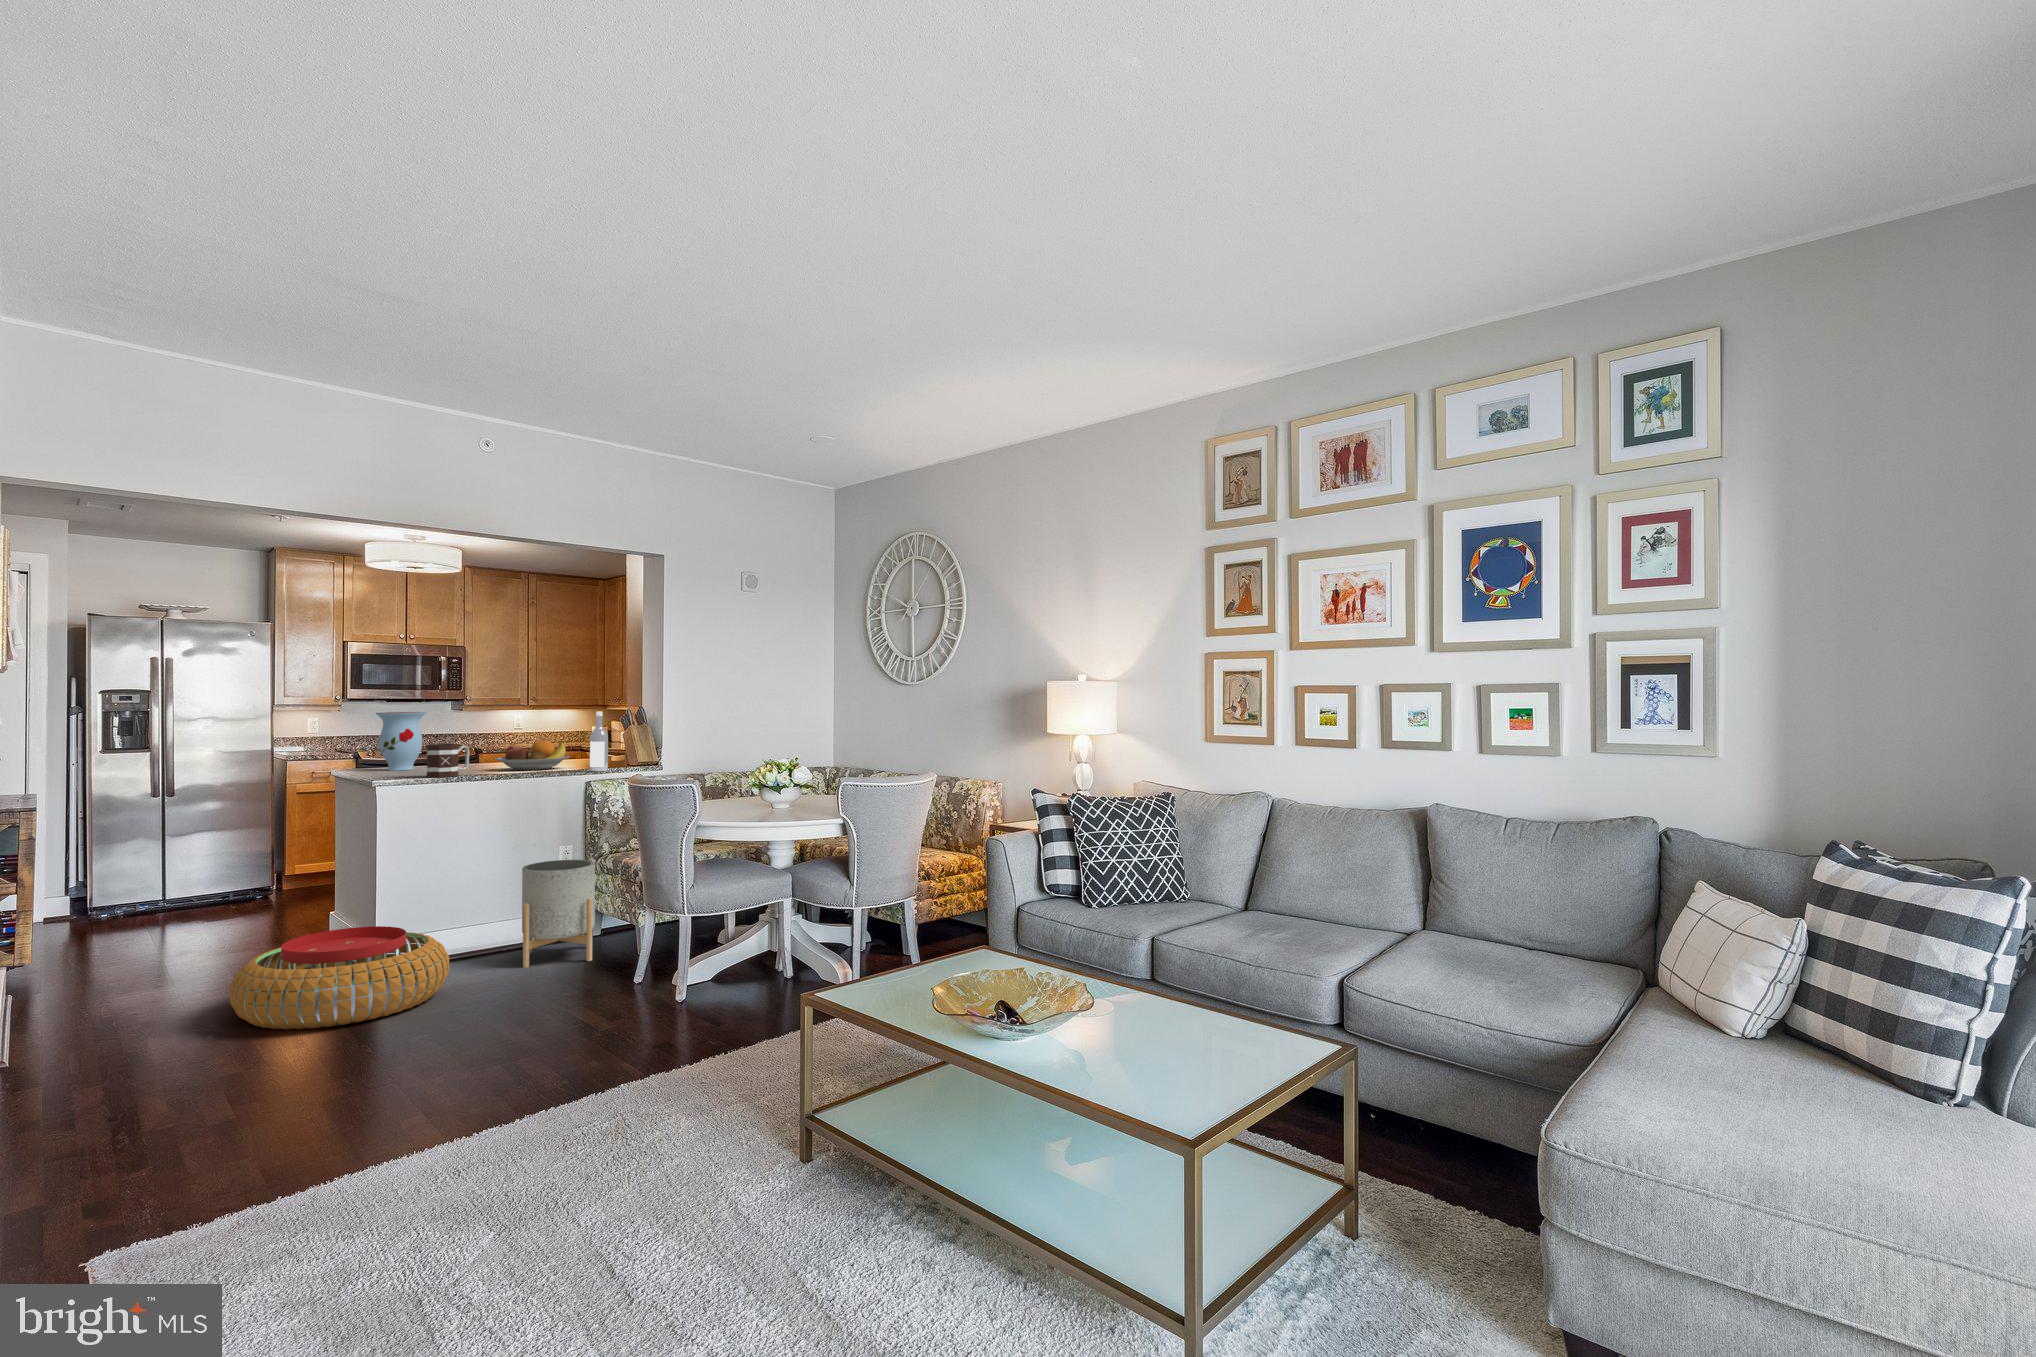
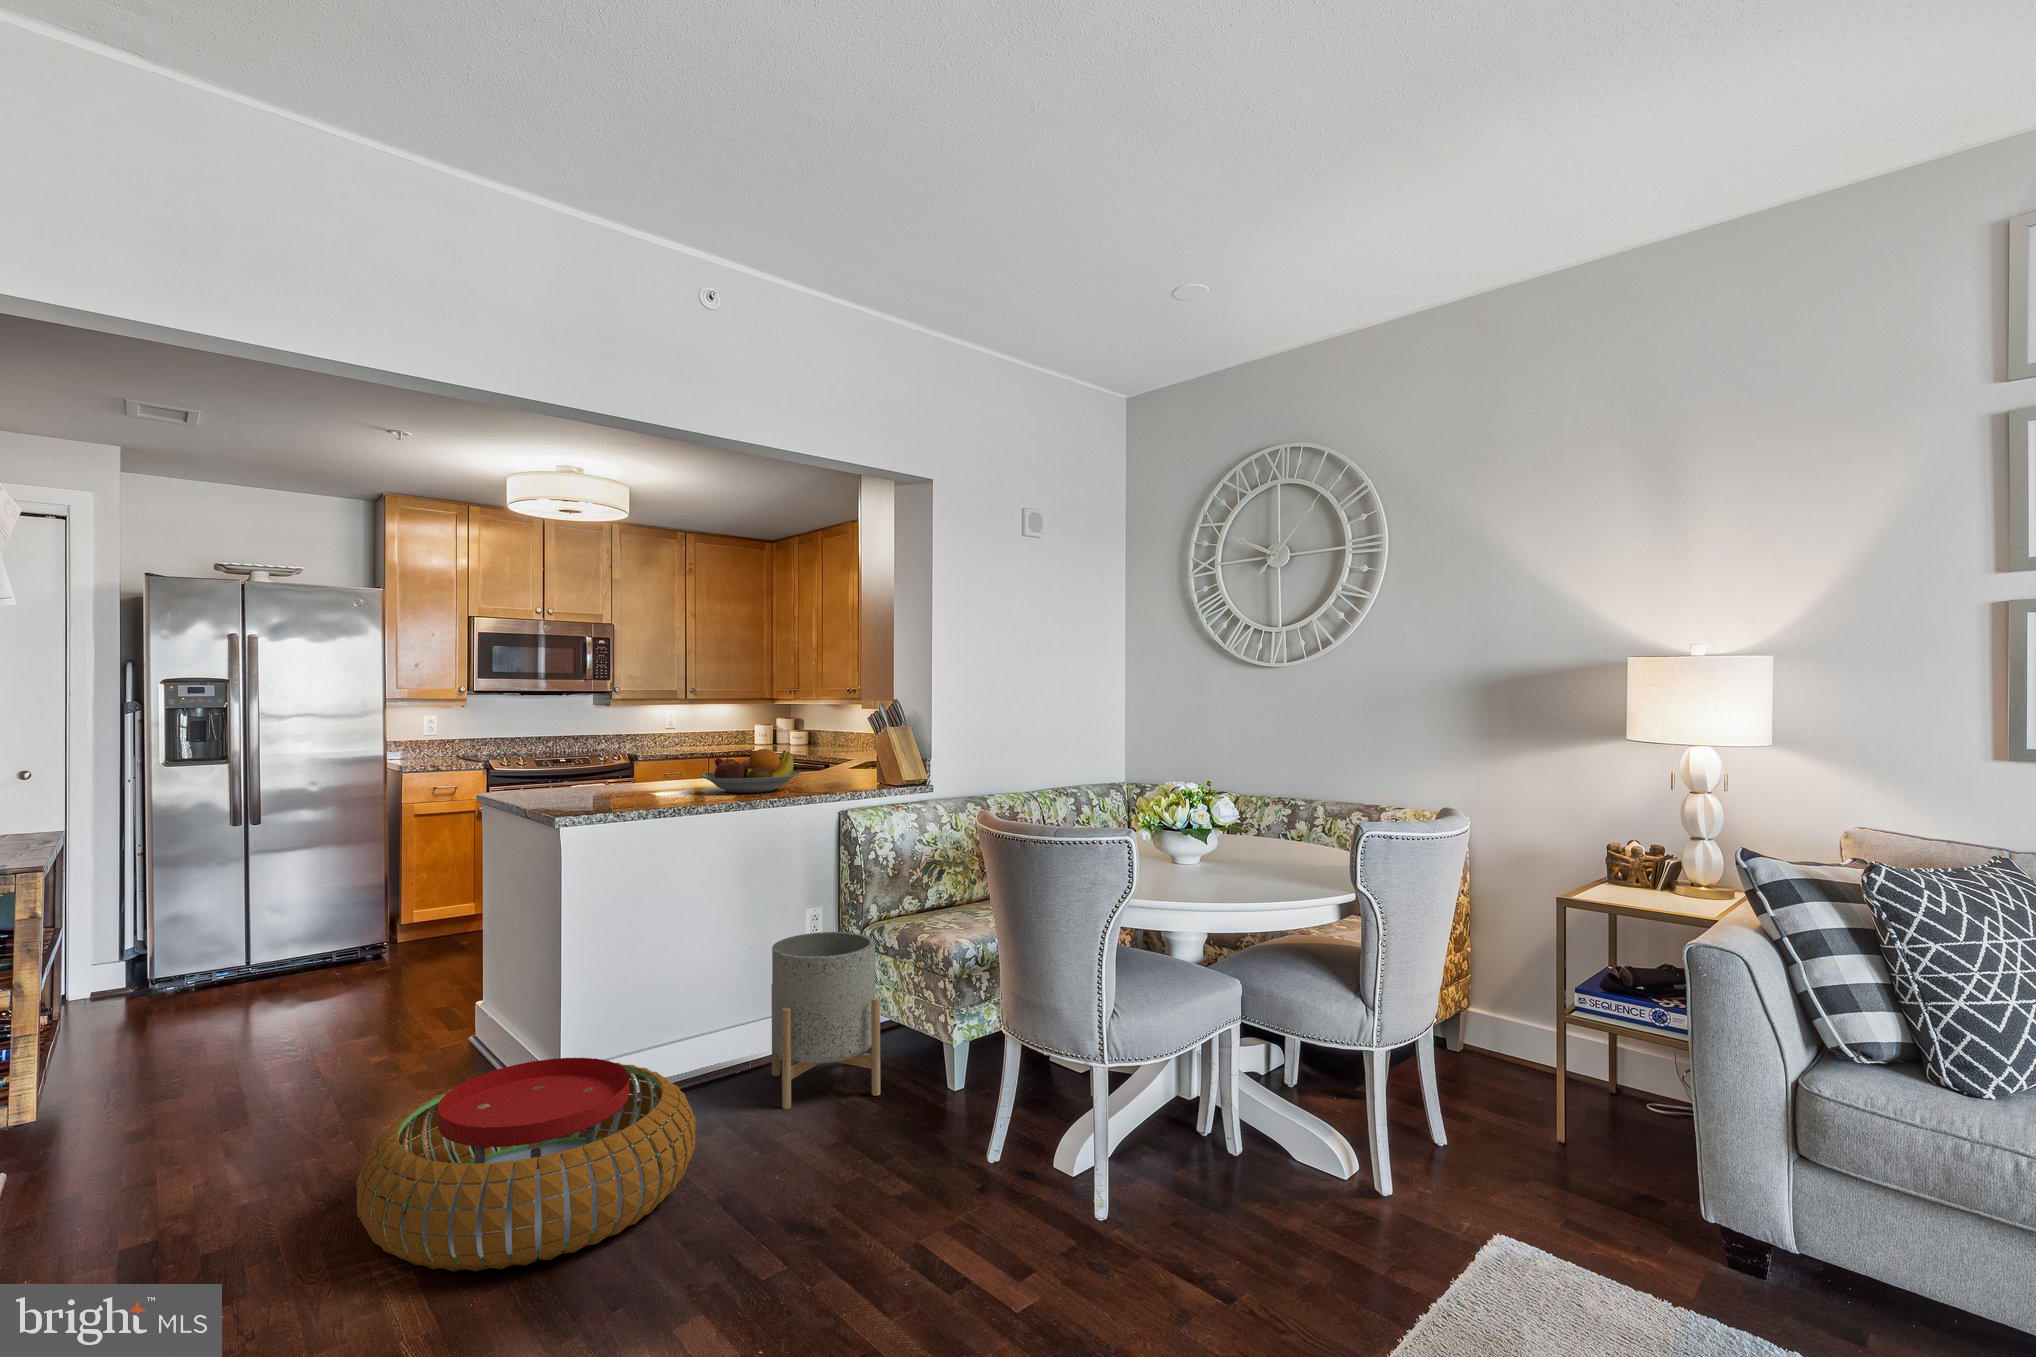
wine bottle: present [590,711,608,772] -> none [844,708,869,797]
vase: present [376,712,426,771] -> none [532,709,599,793]
mug: present [427,744,470,778] -> none [621,757,678,809]

